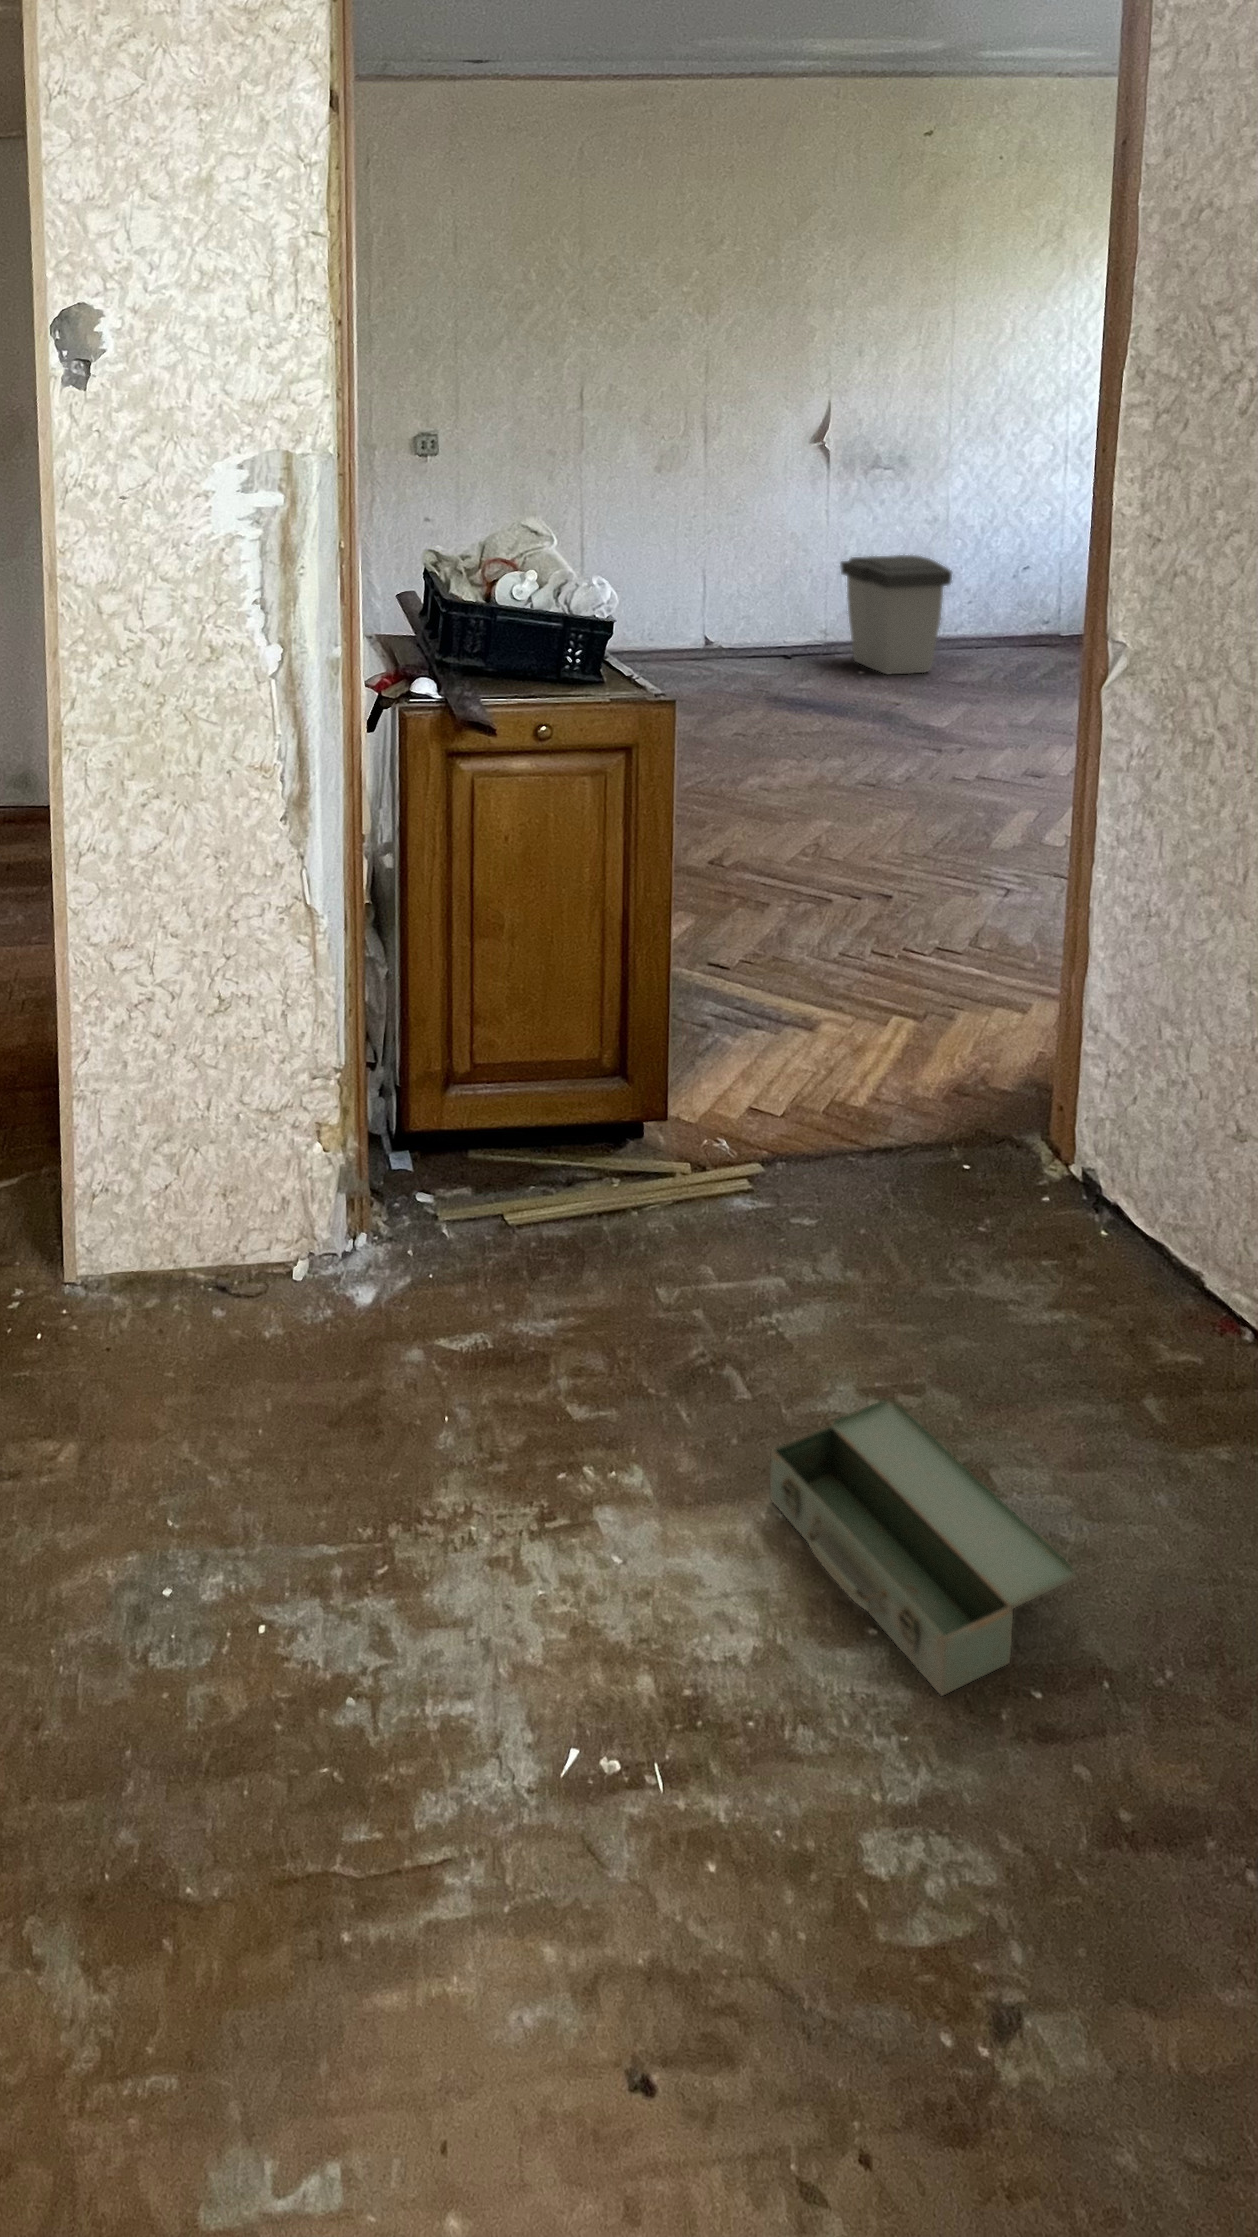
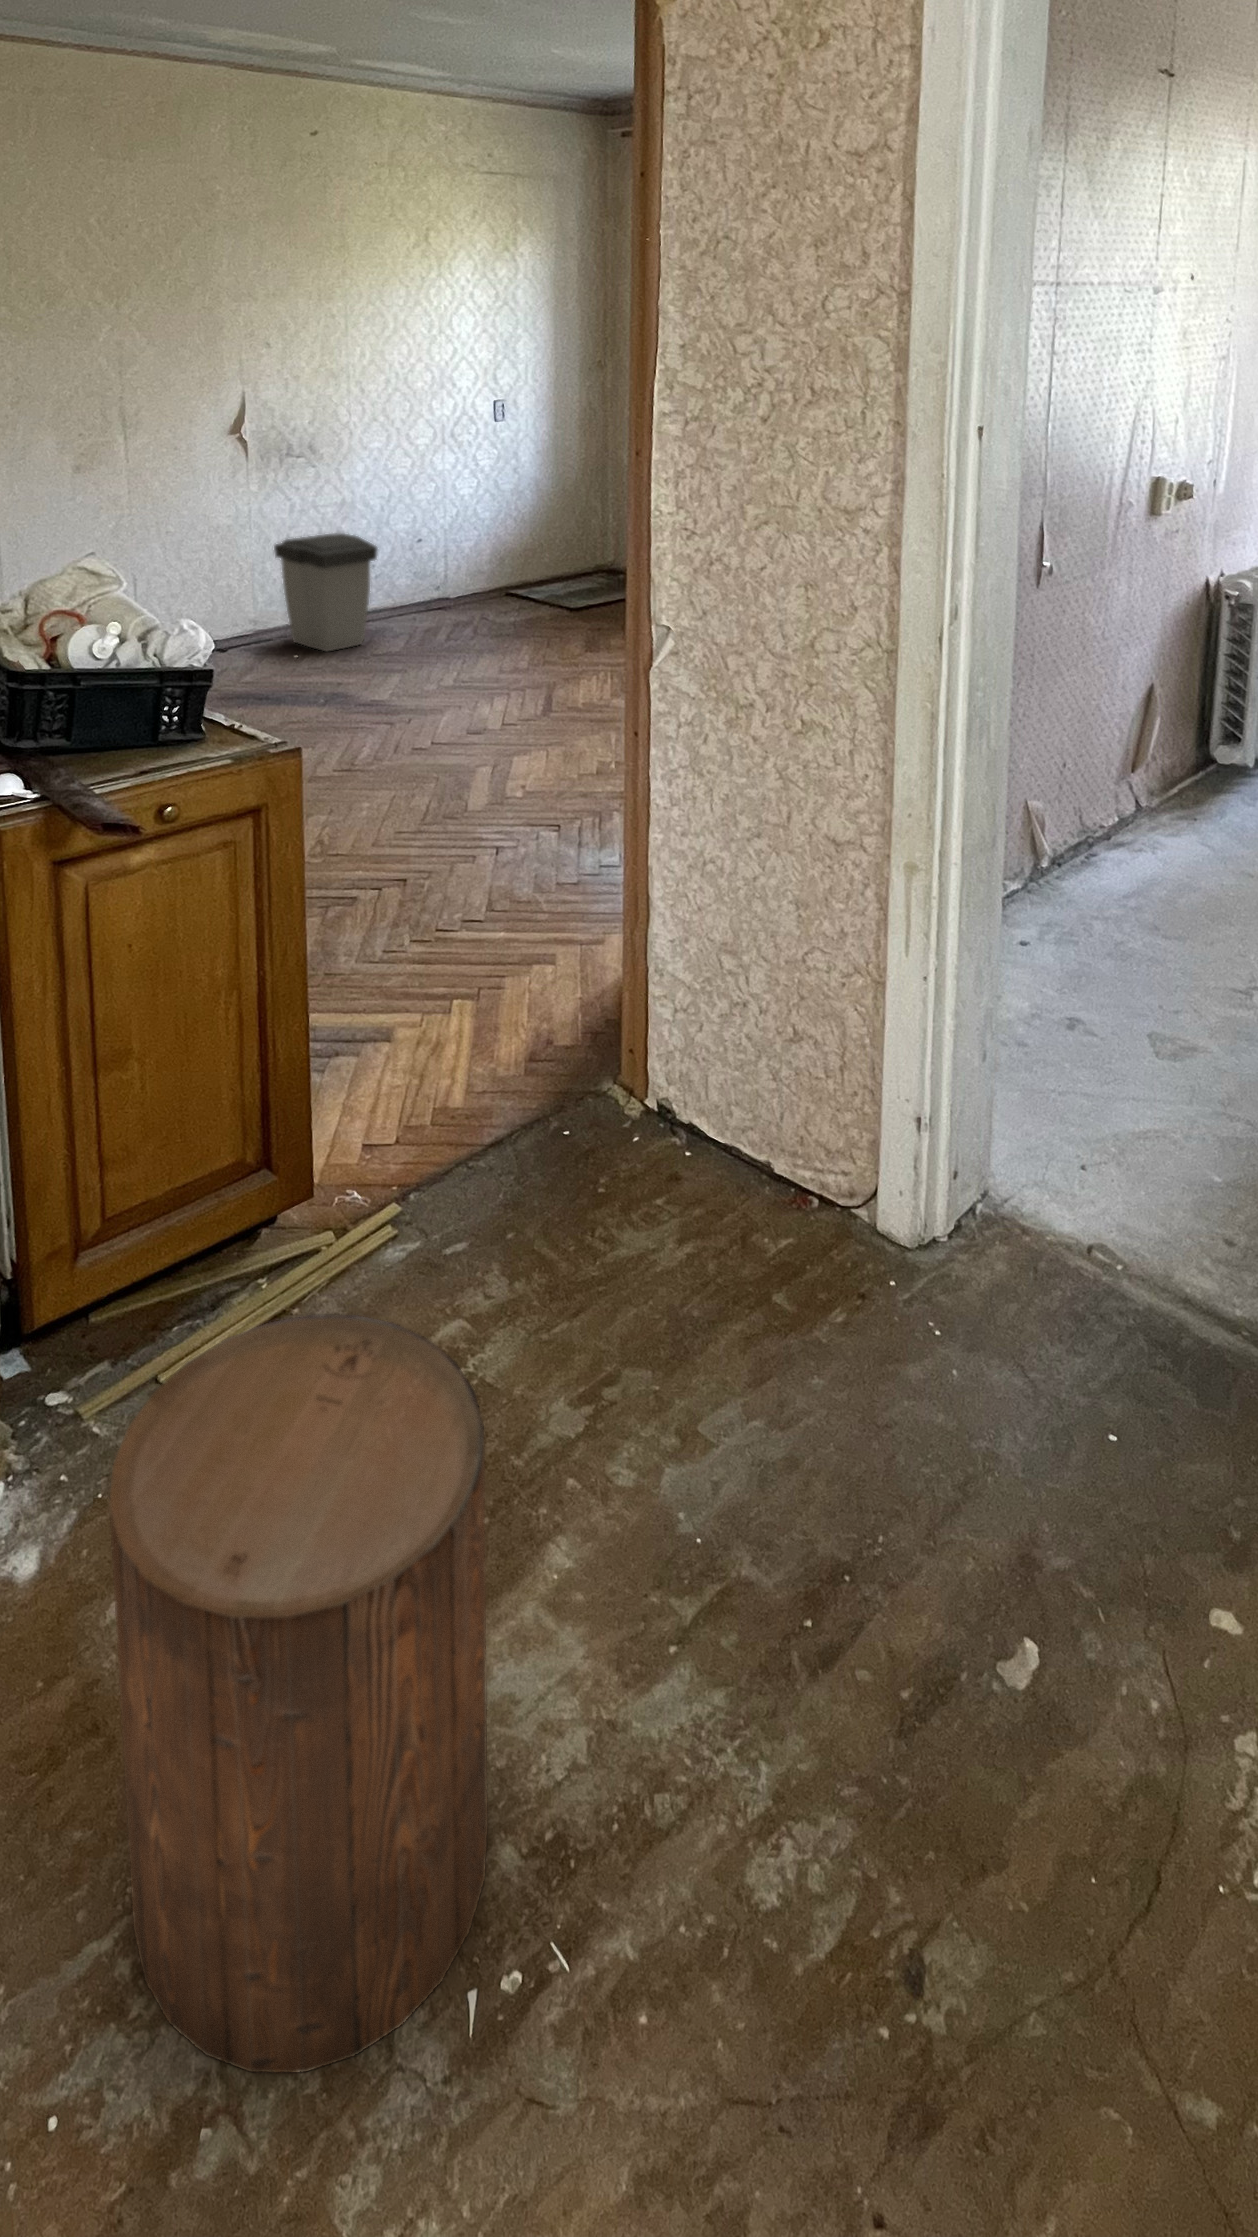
stool: none [338,1137,648,1740] -> present [109,1315,488,2073]
toolbox: present [770,1400,1076,1695] -> none [538,1404,804,1674]

